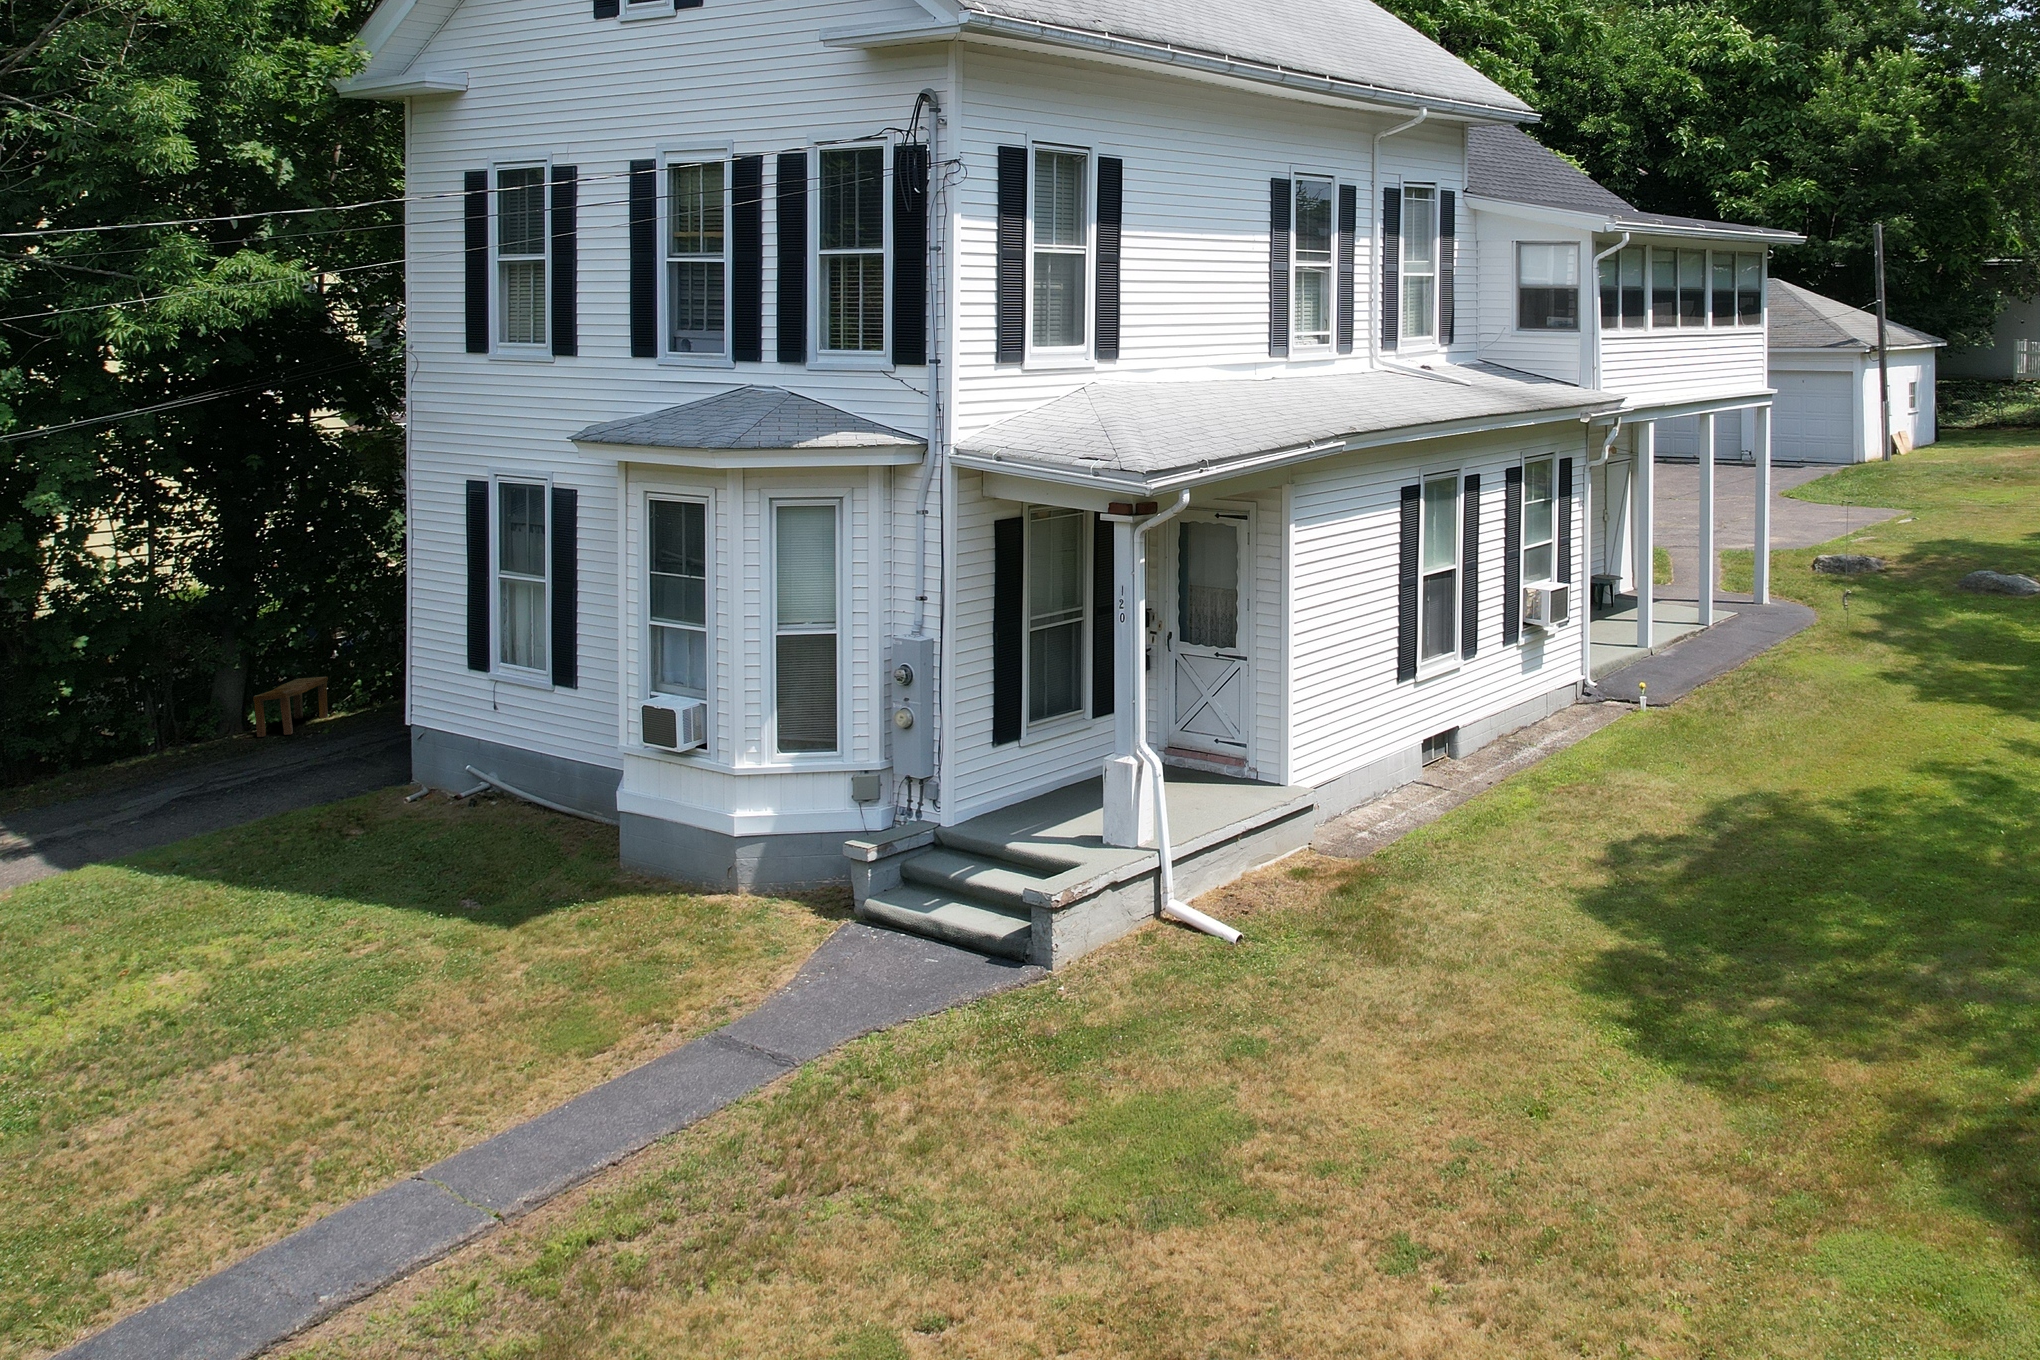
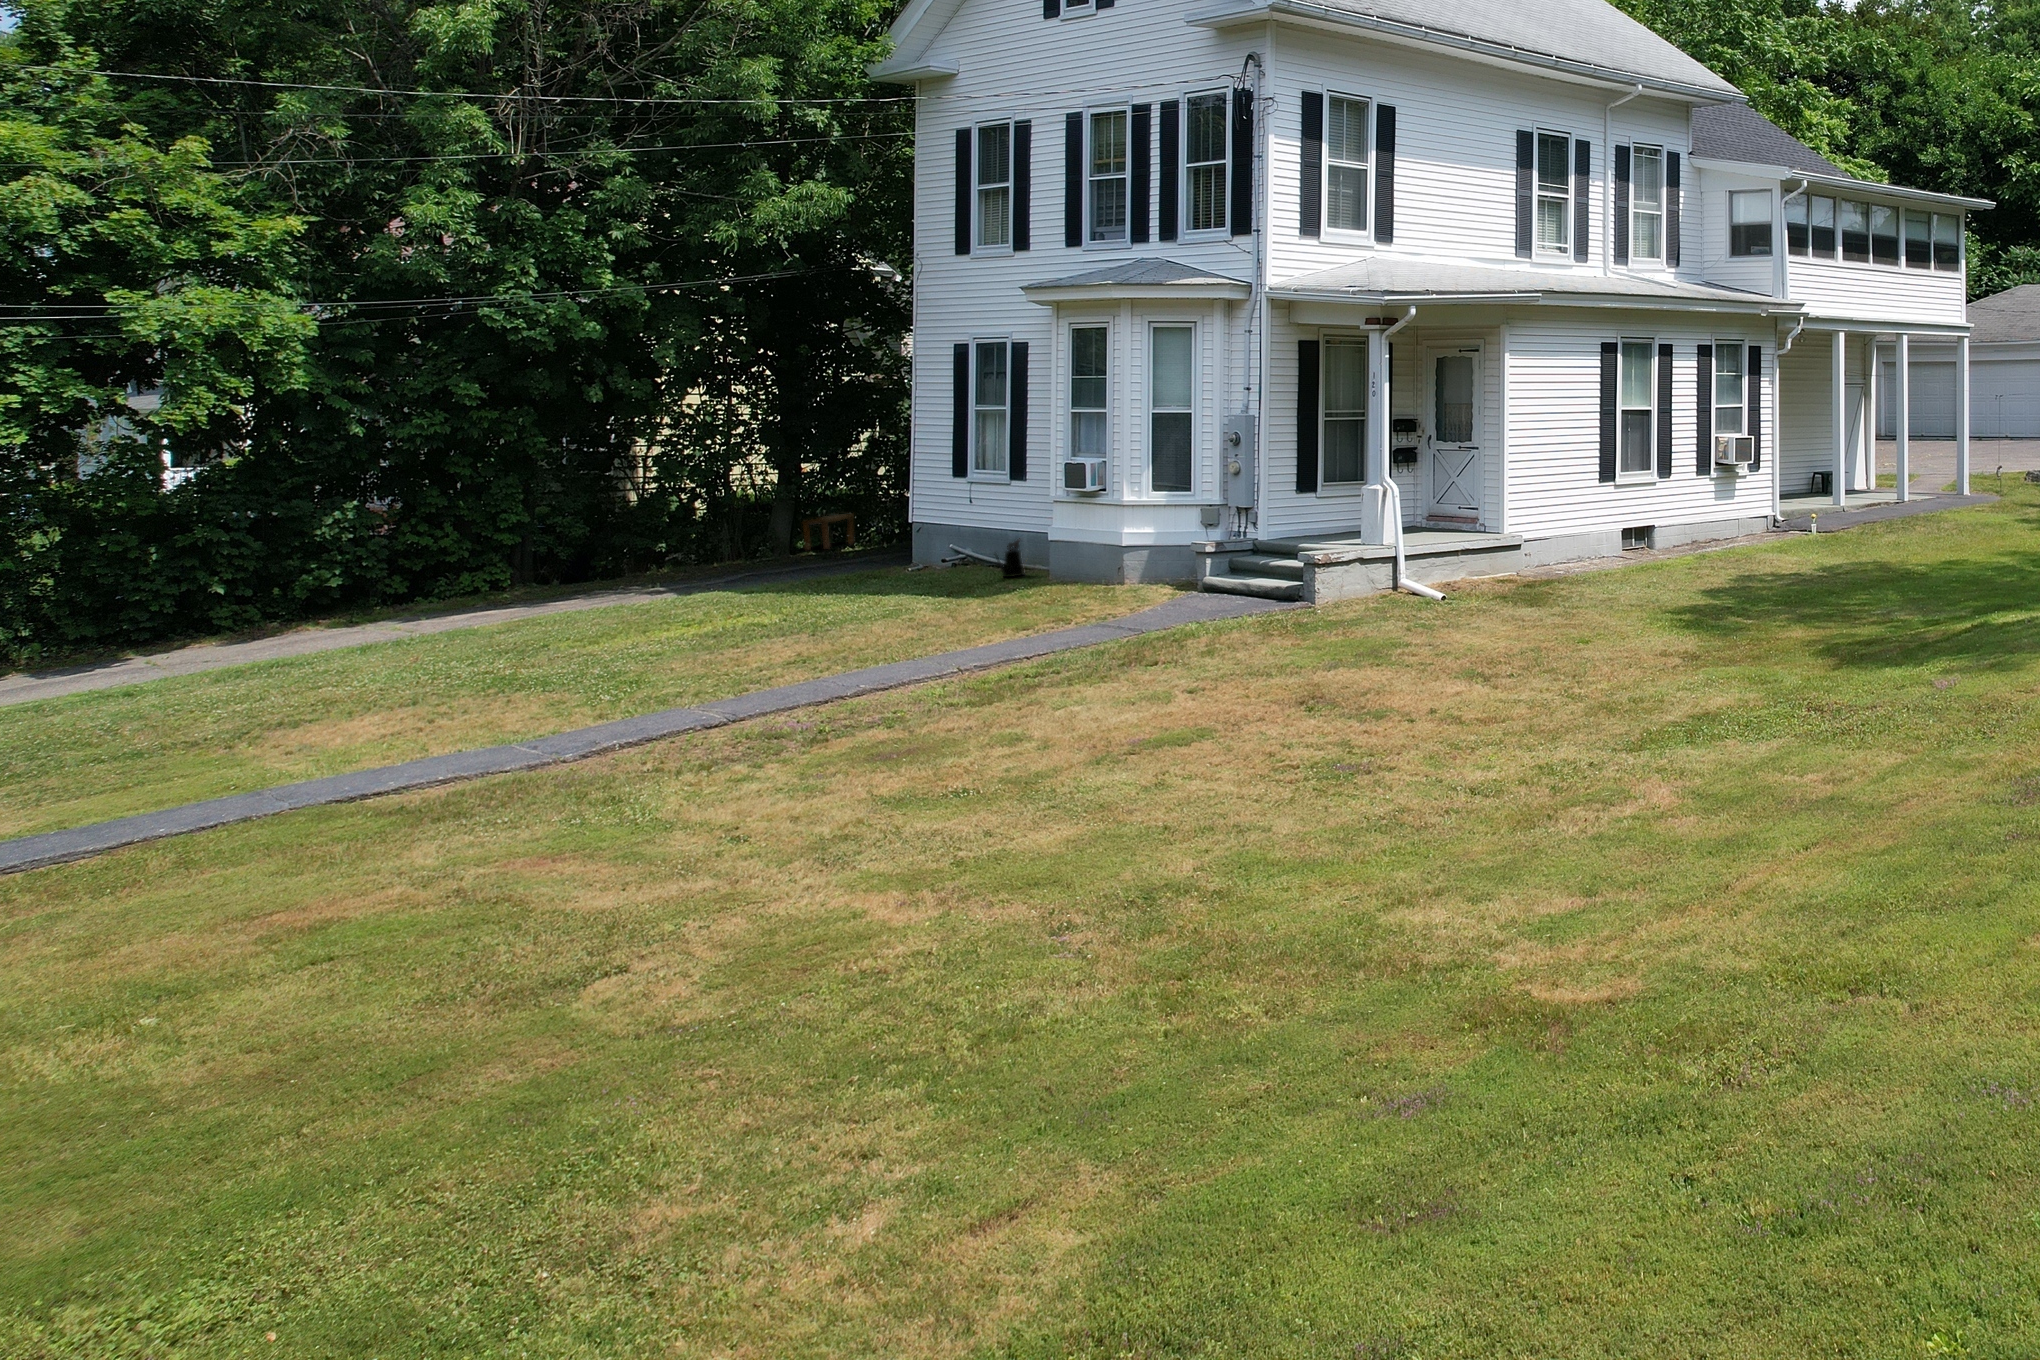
watering can: none [530,784,582,846] -> present [994,538,1024,577]

